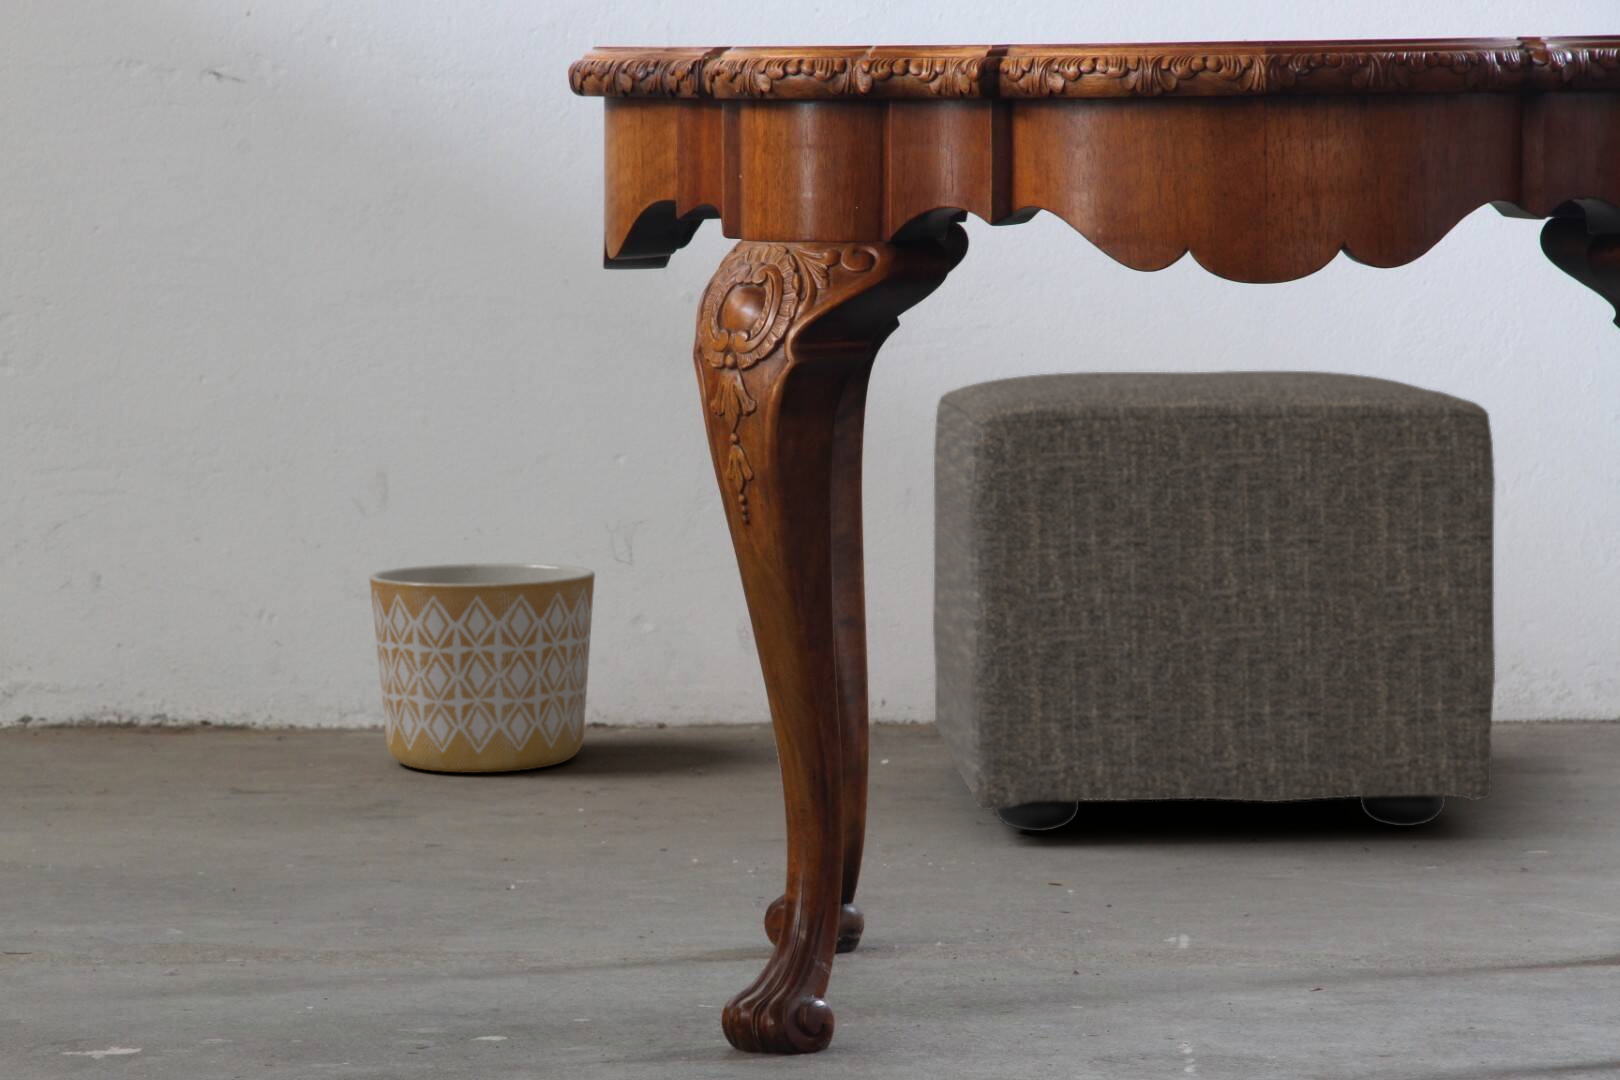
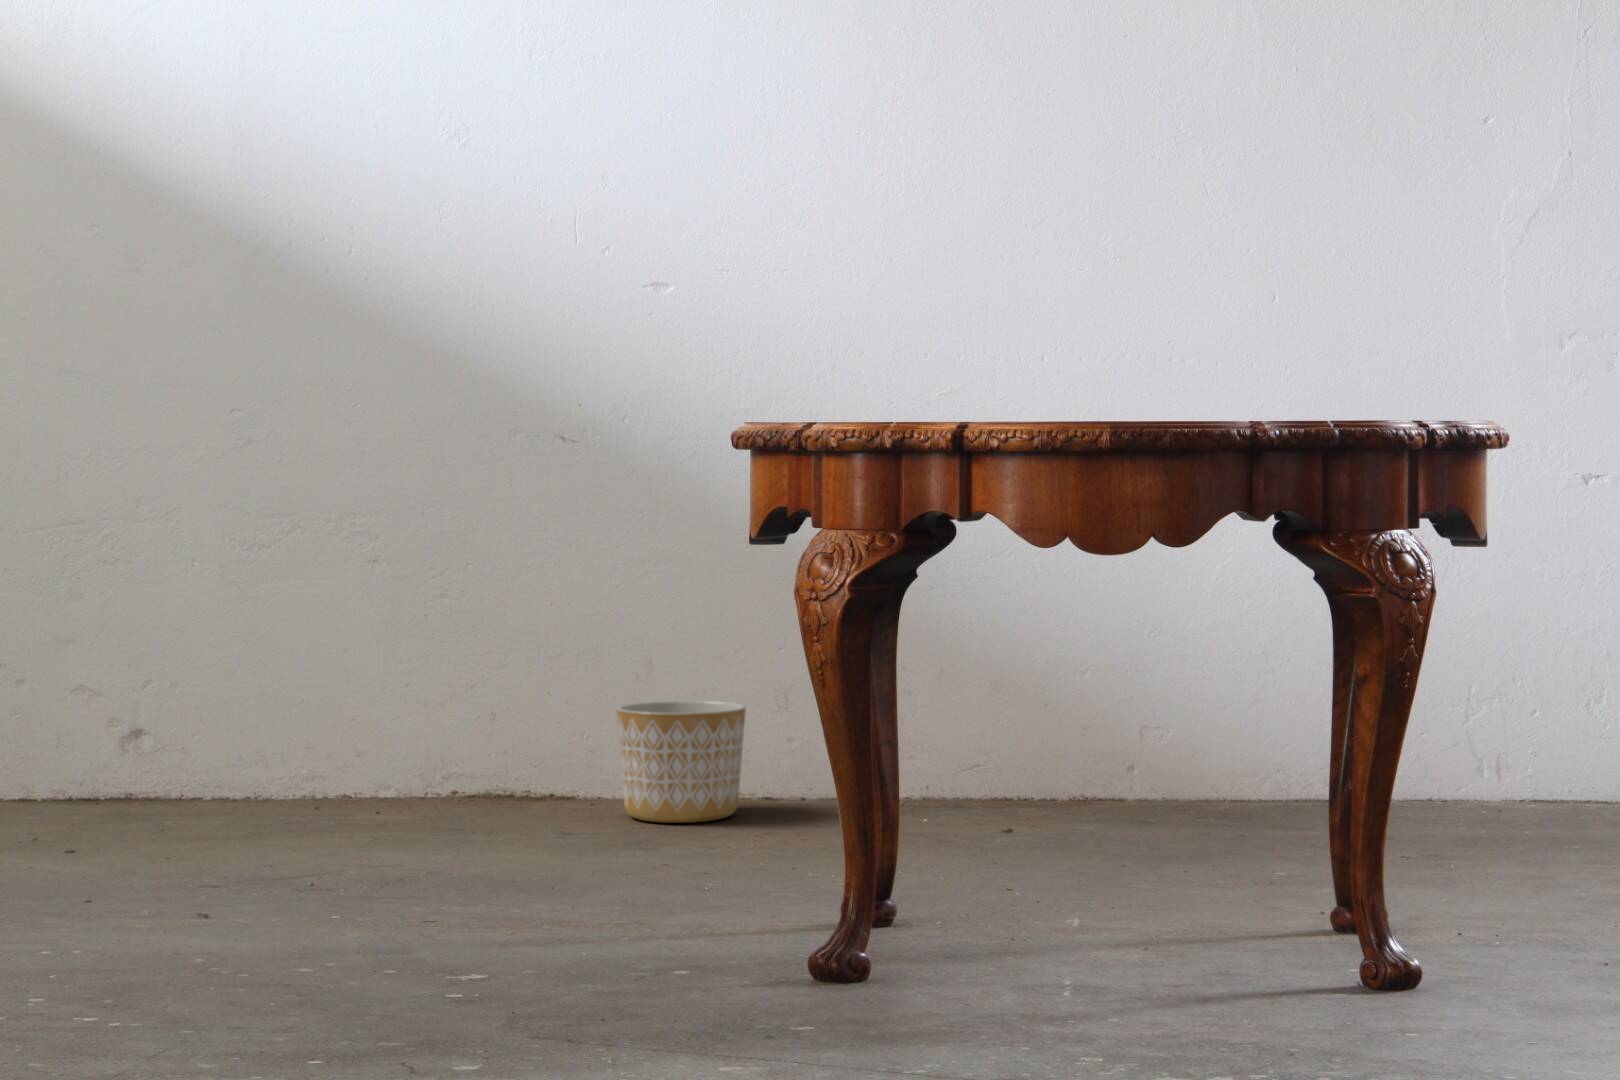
ottoman: present [933,371,1495,831] -> none [943,596,1264,861]

